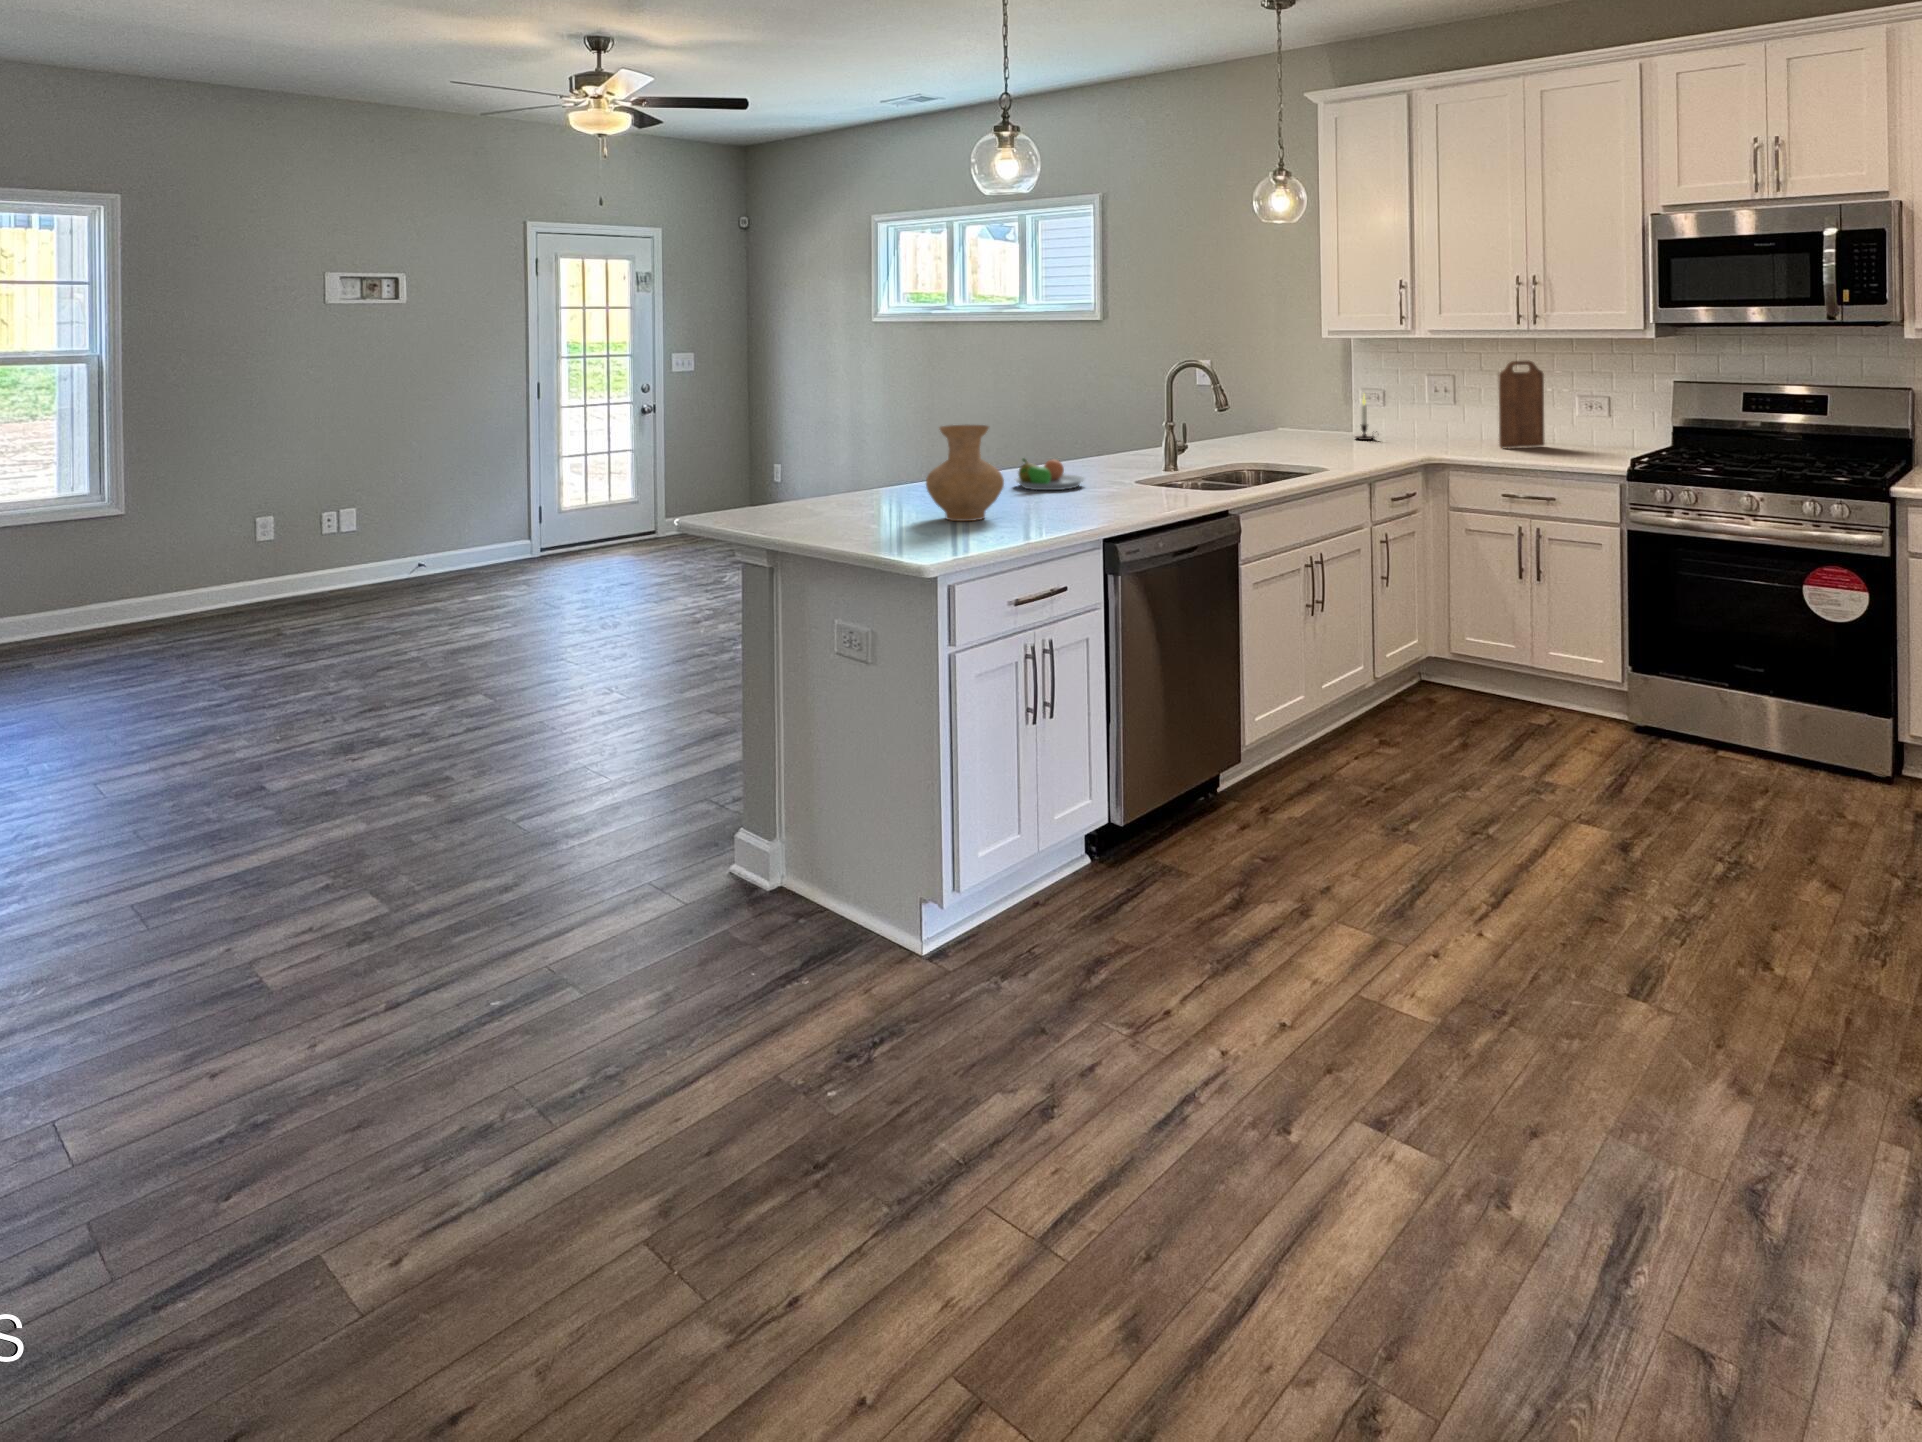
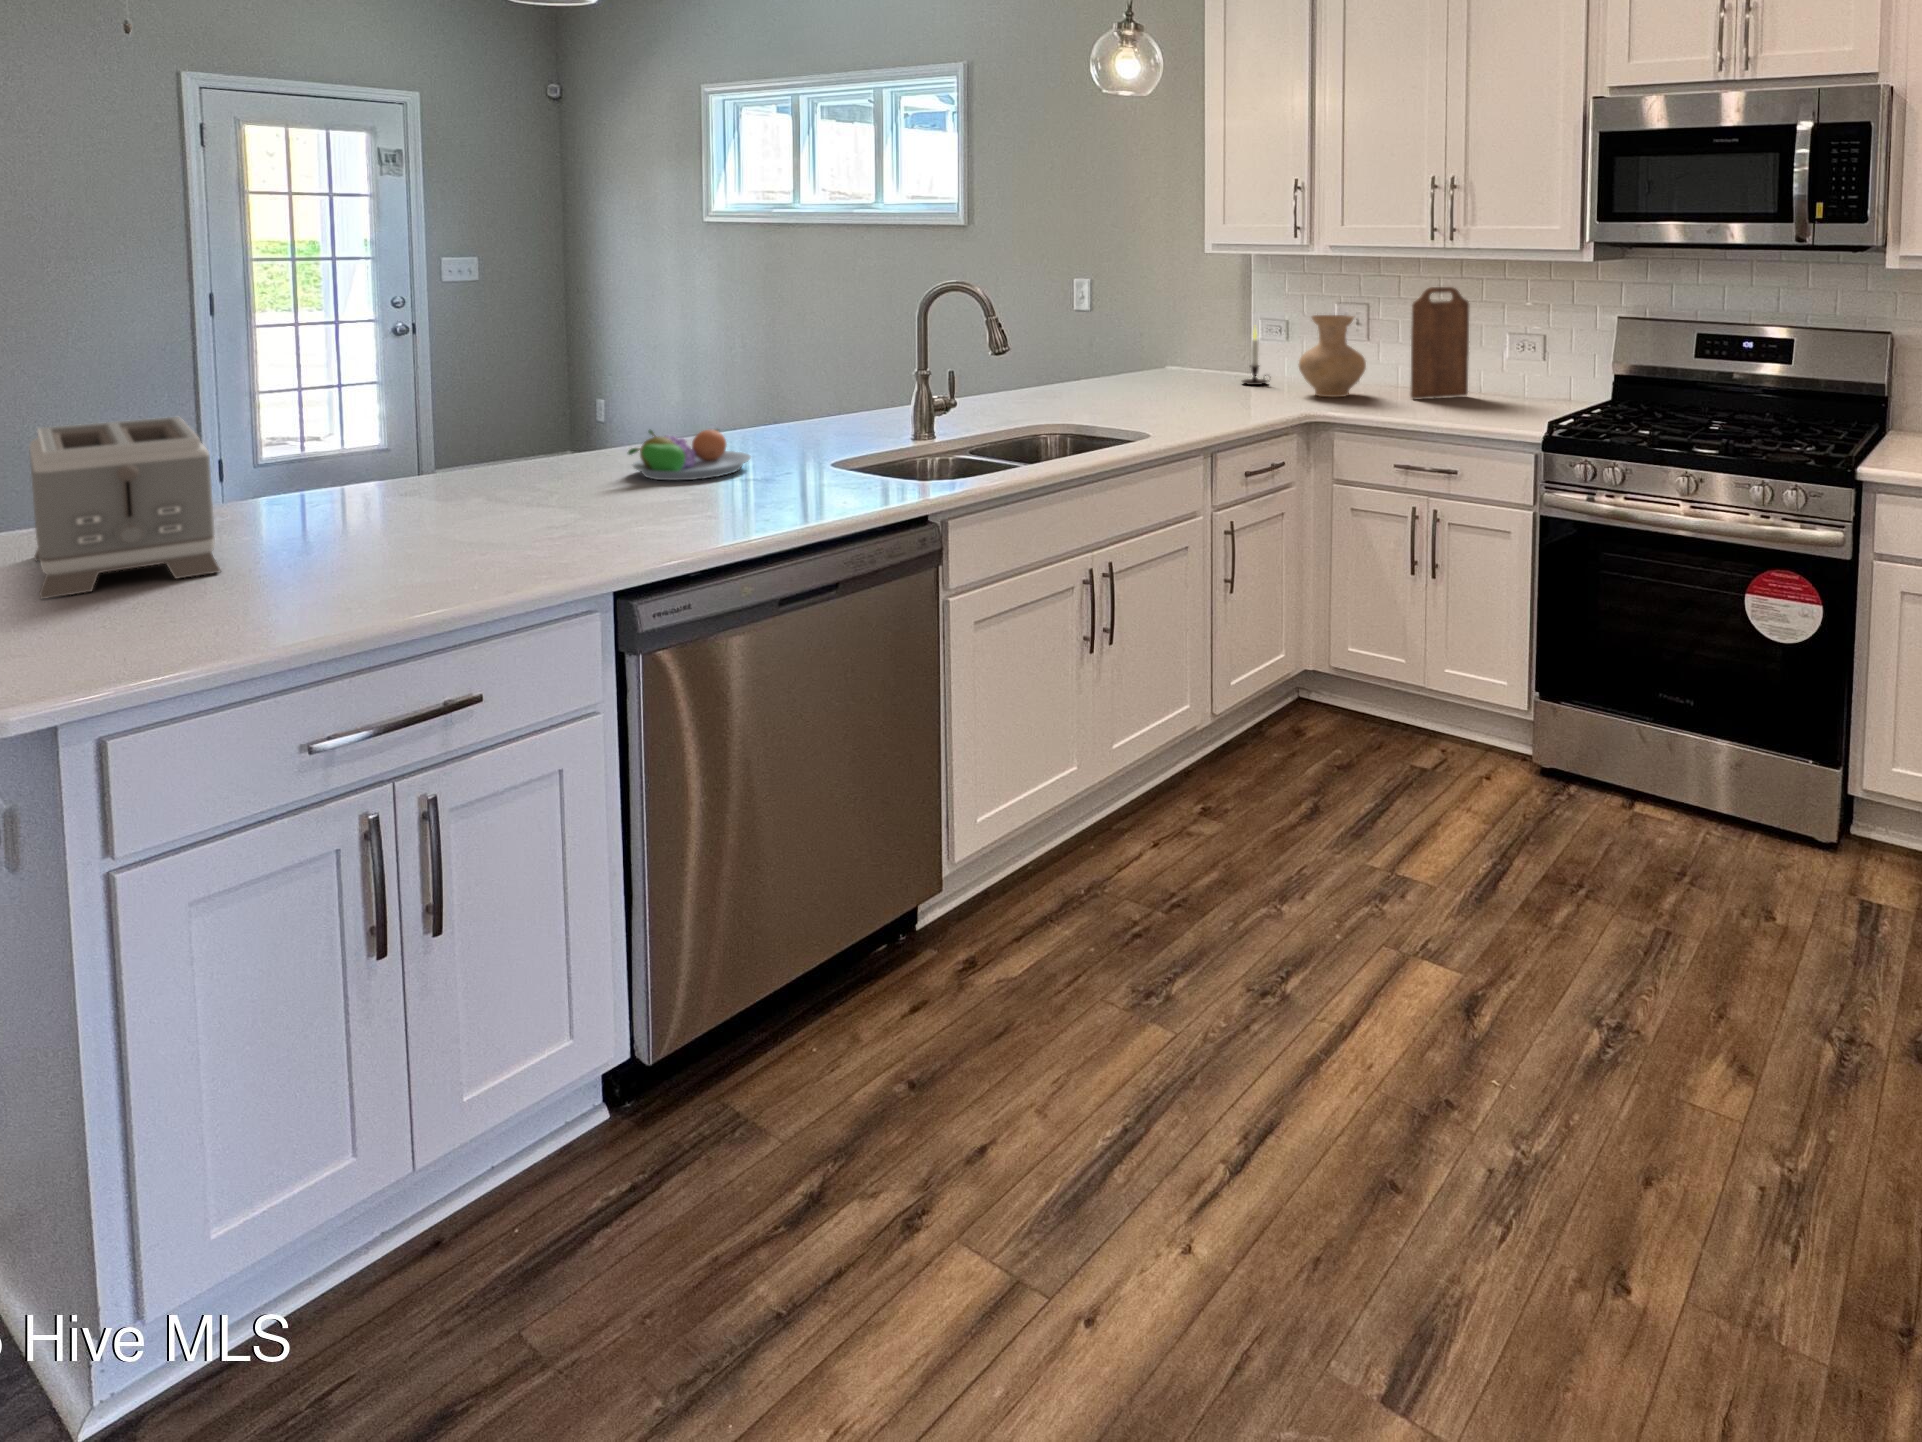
vase: present [926,425,1004,521] -> present [1299,315,1366,397]
toaster: none [765,441,882,535] -> present [29,417,220,599]

